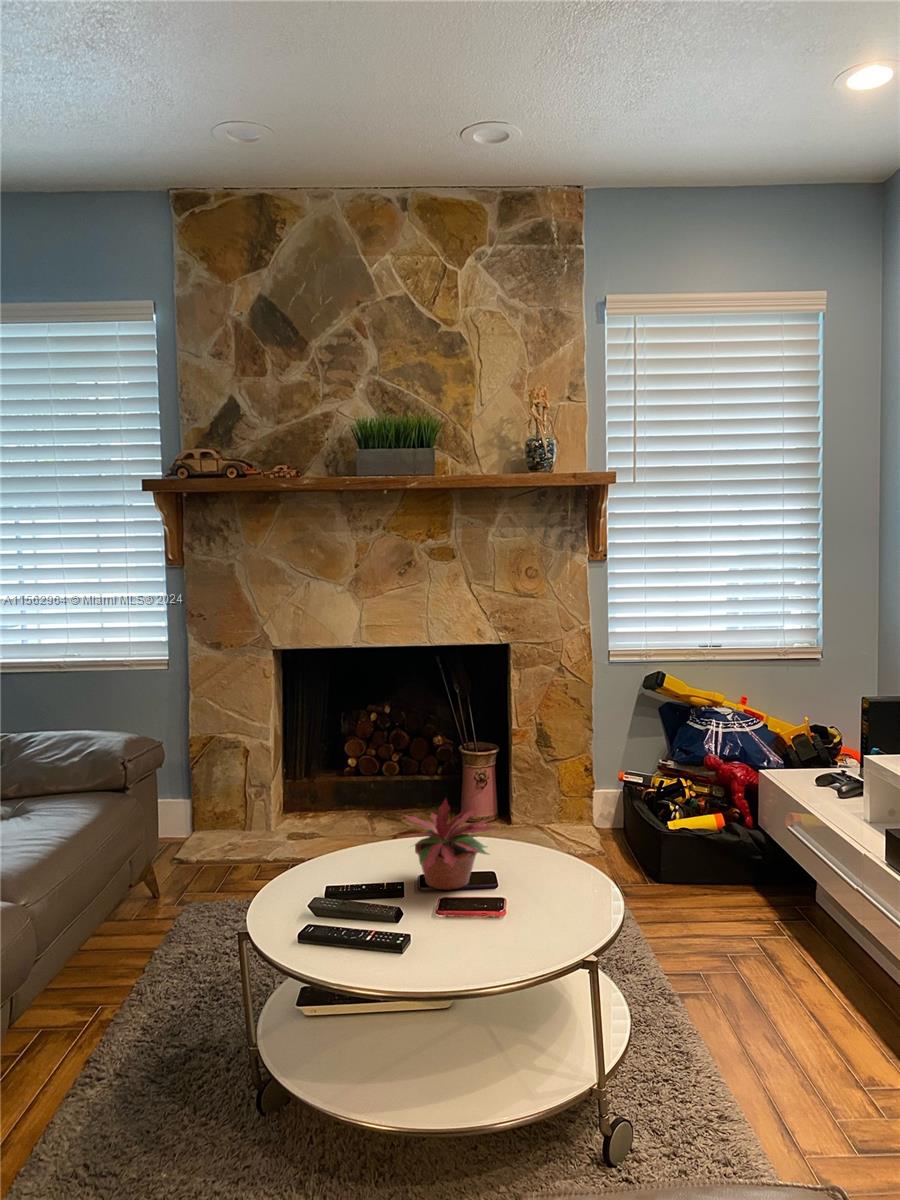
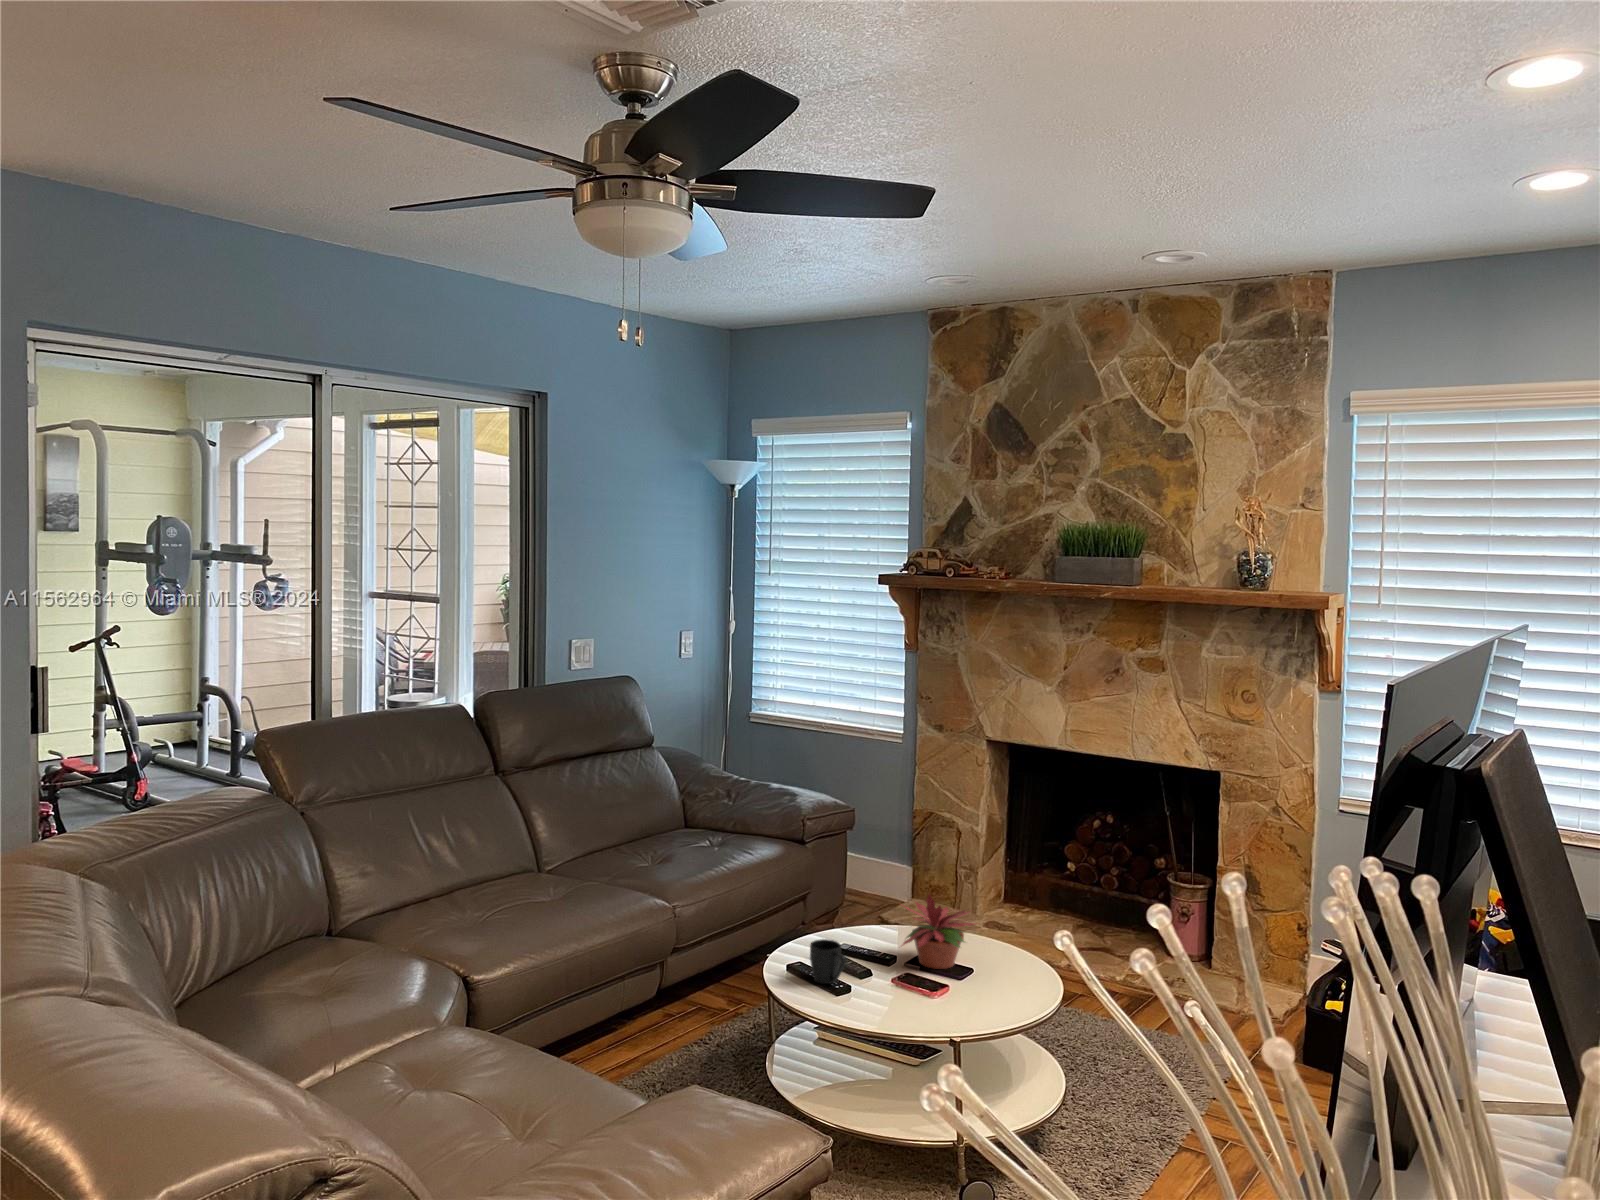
mug: none [339,889,401,953] -> present [810,939,846,984]

